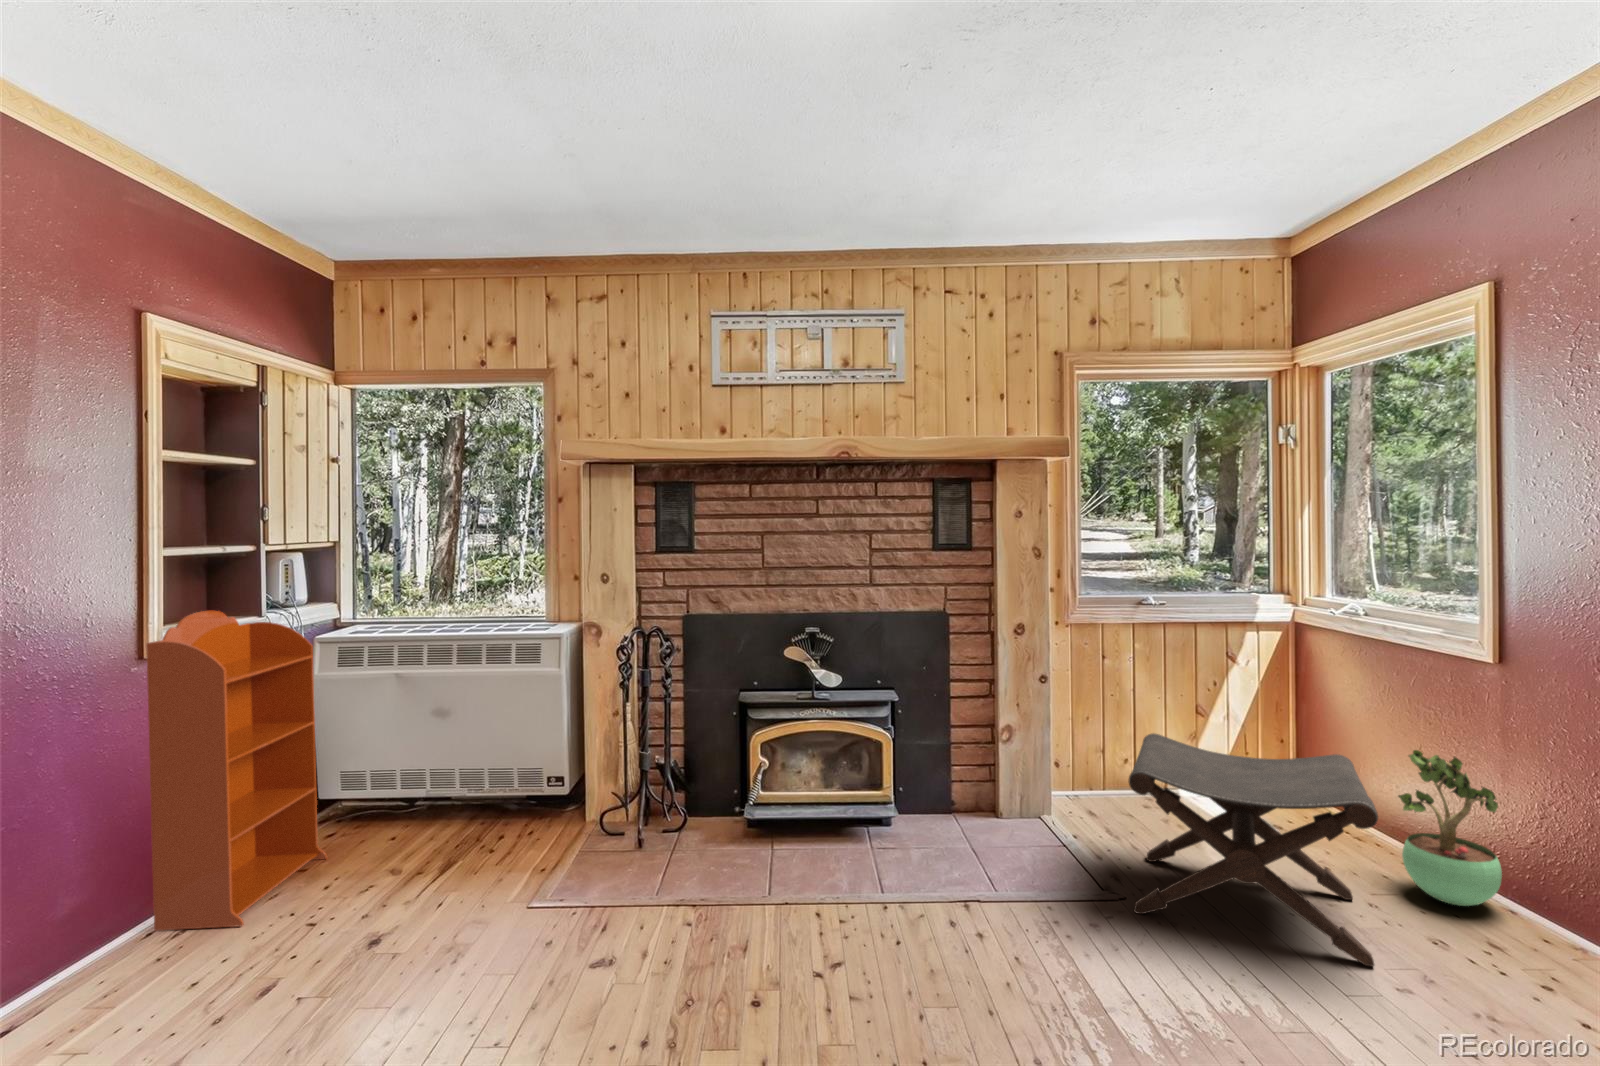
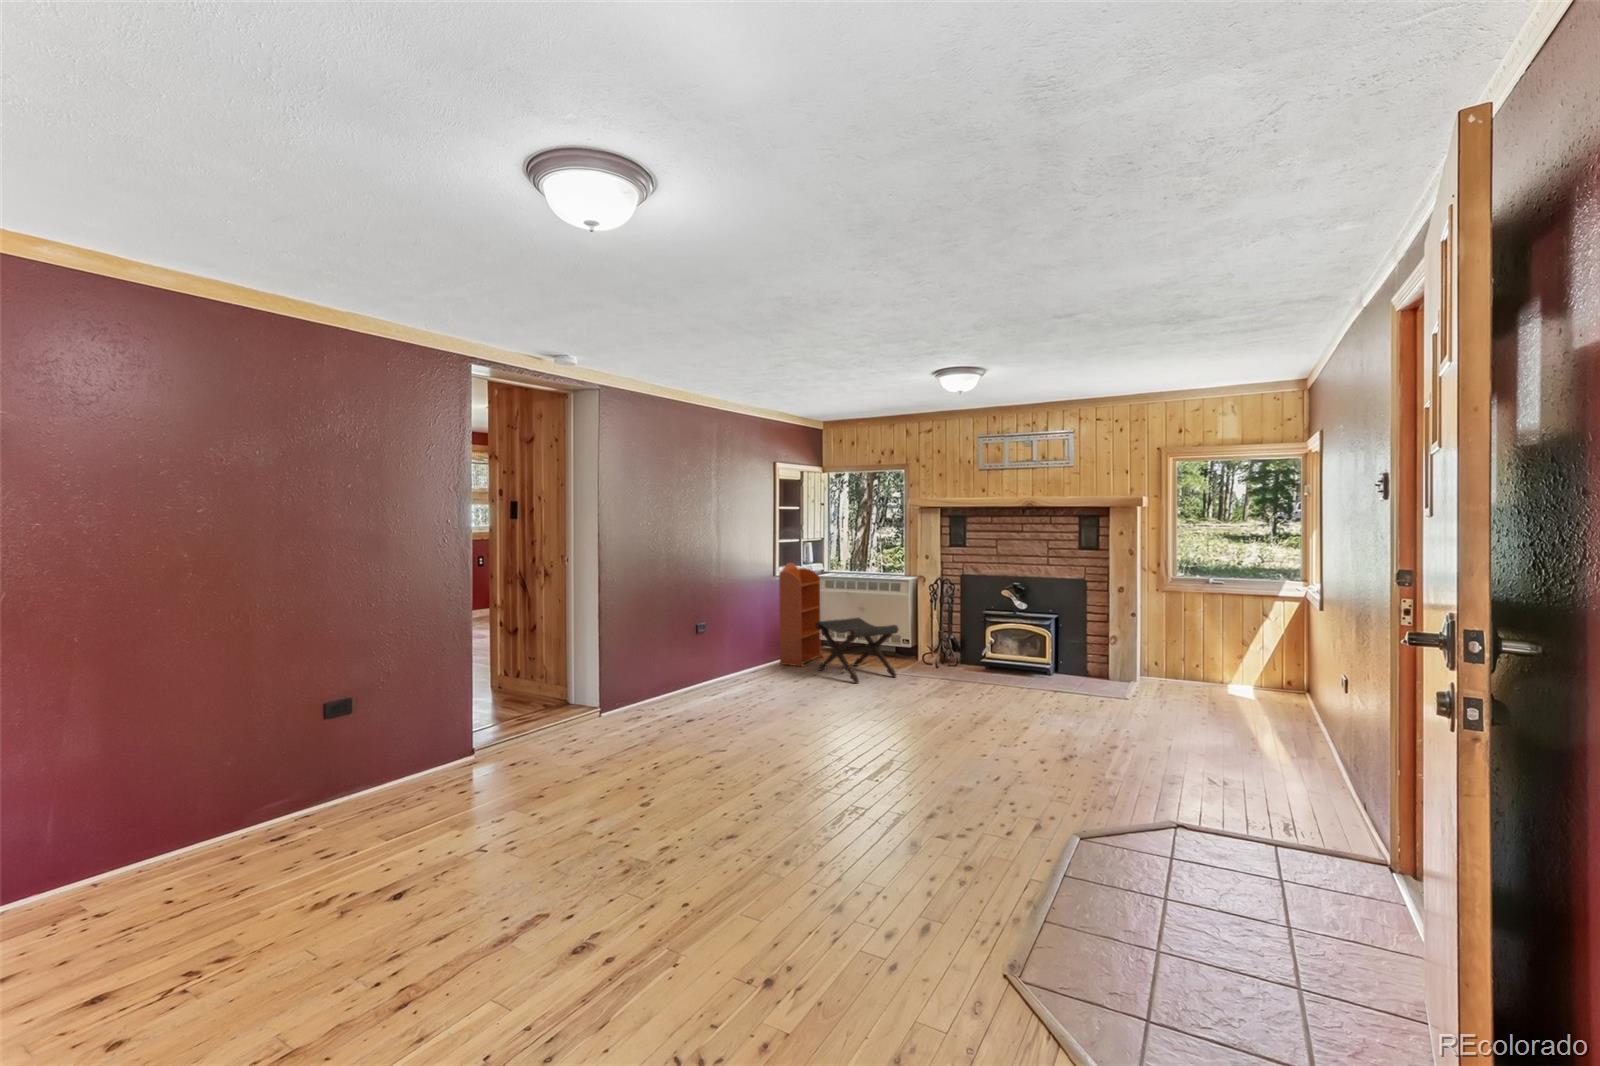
footstool: present [1129,733,1378,966] -> present [816,618,899,683]
potted plant: present [1398,750,1502,906] -> none [1279,651,1322,722]

